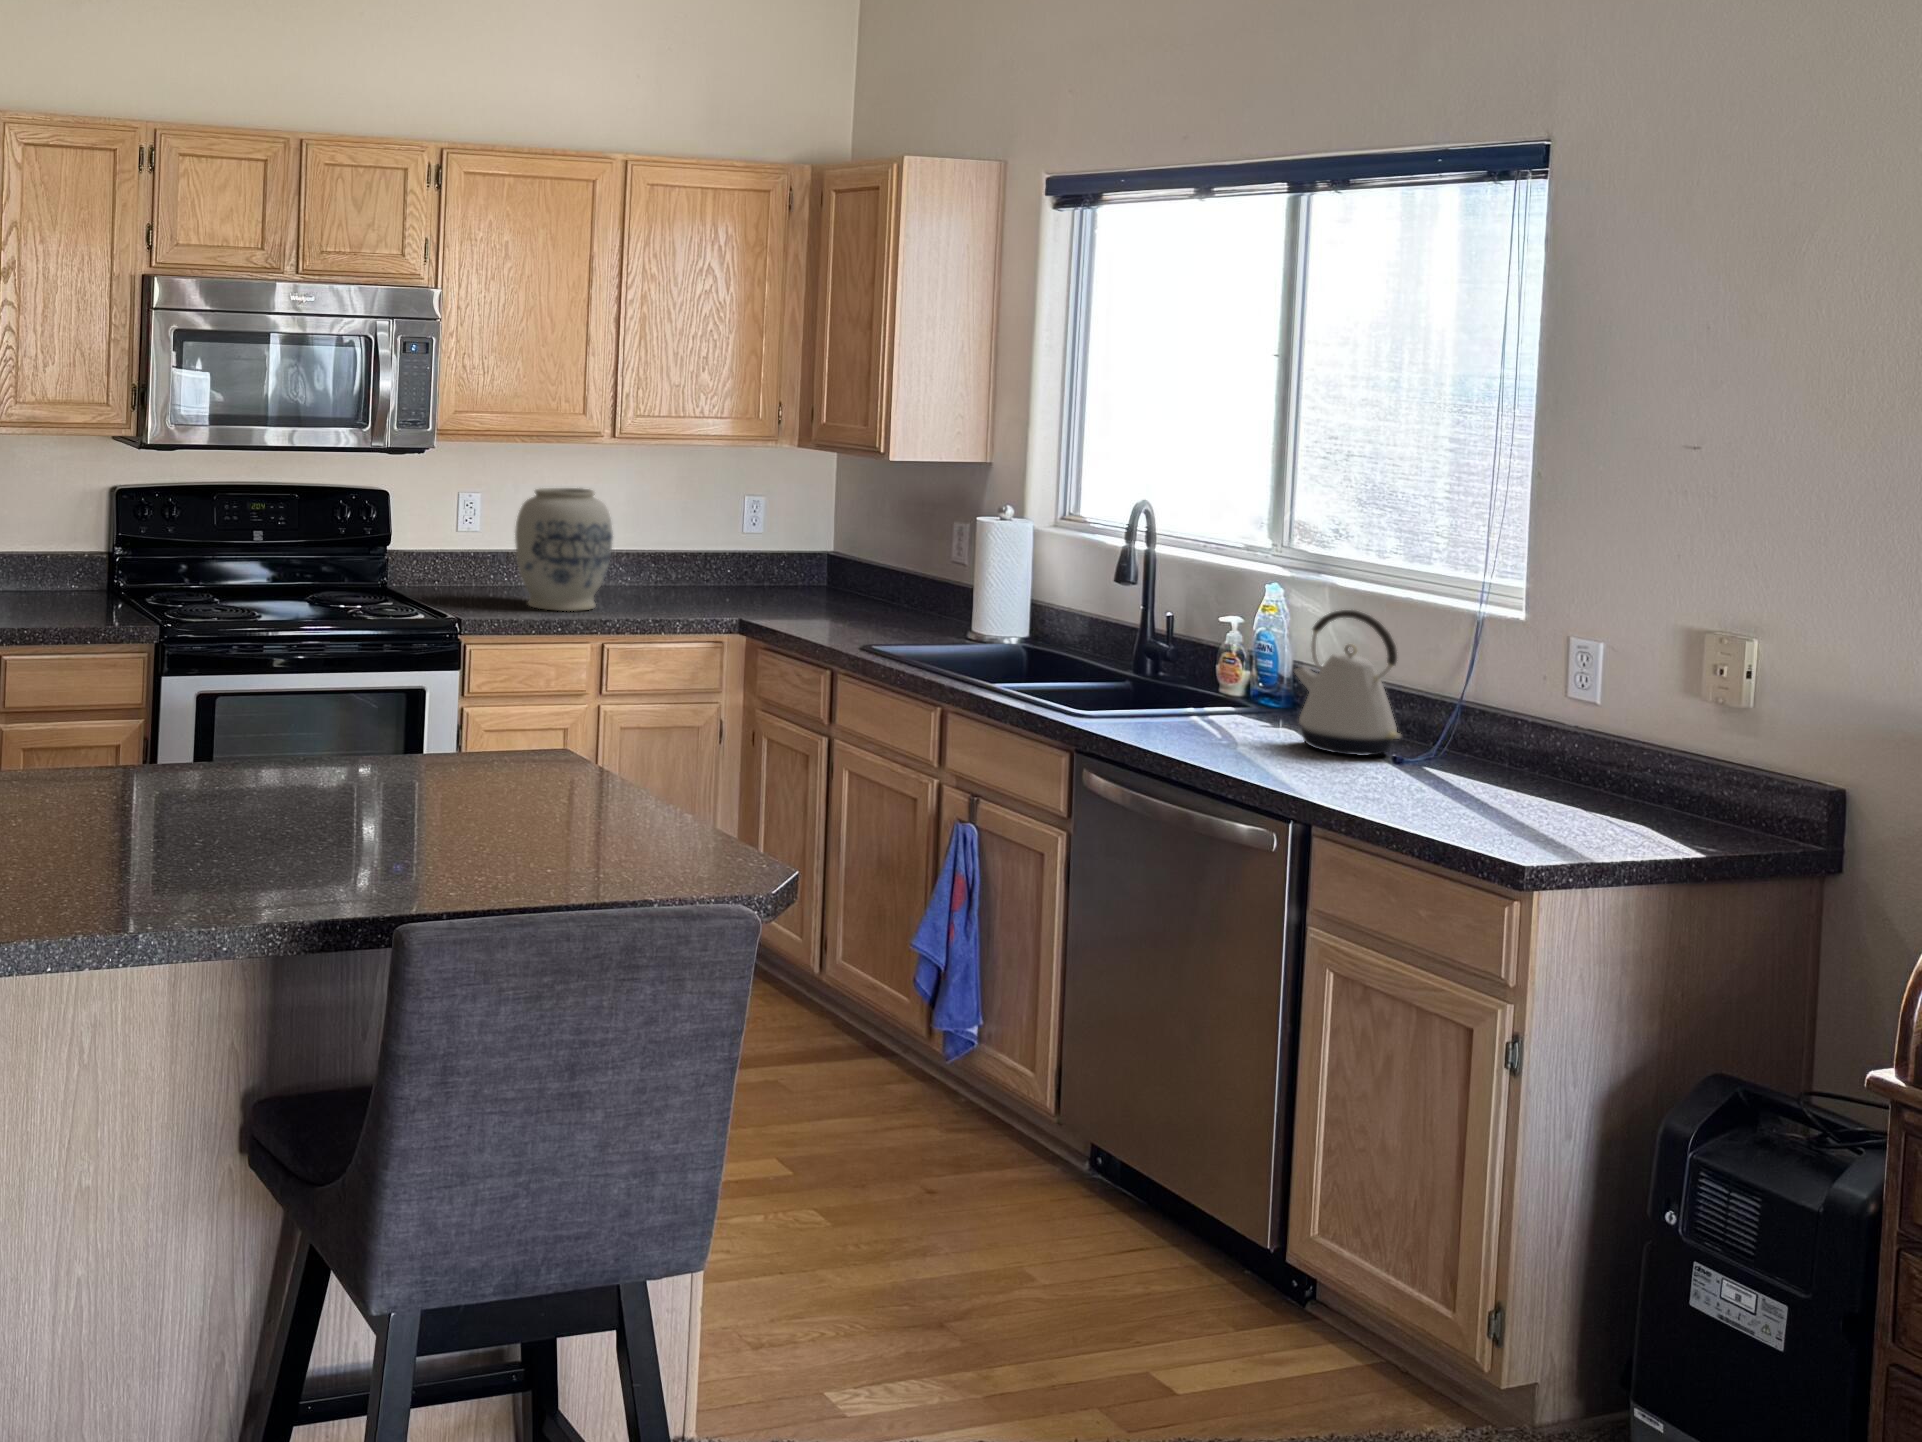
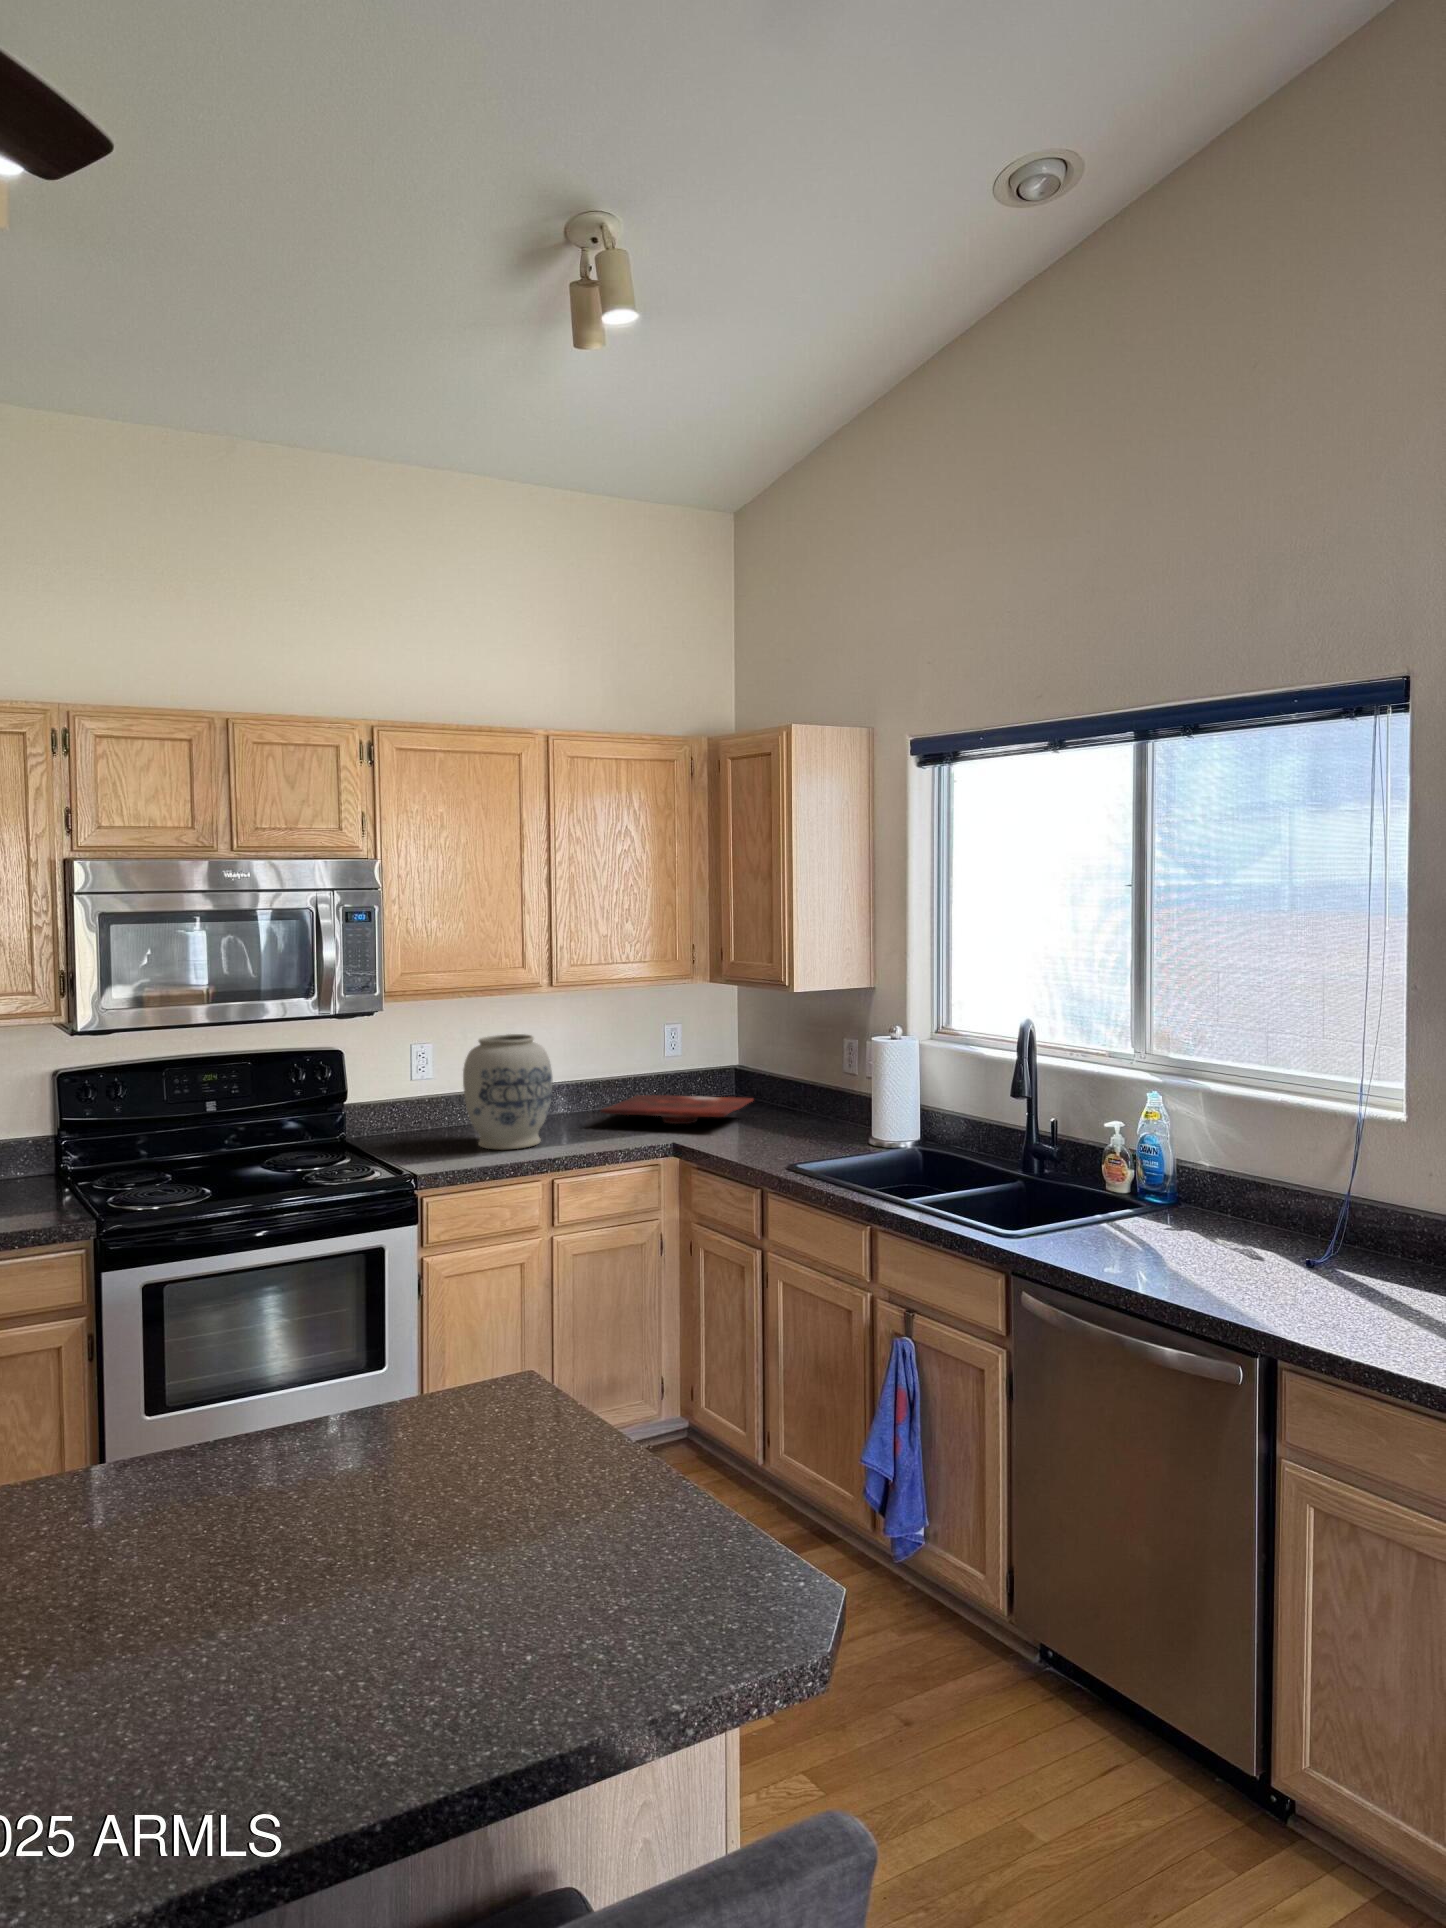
cutting board: none [665,574,844,606] -> present [601,1095,753,1124]
kettle: present [1294,610,1401,755] -> none [1199,1122,1307,1260]

